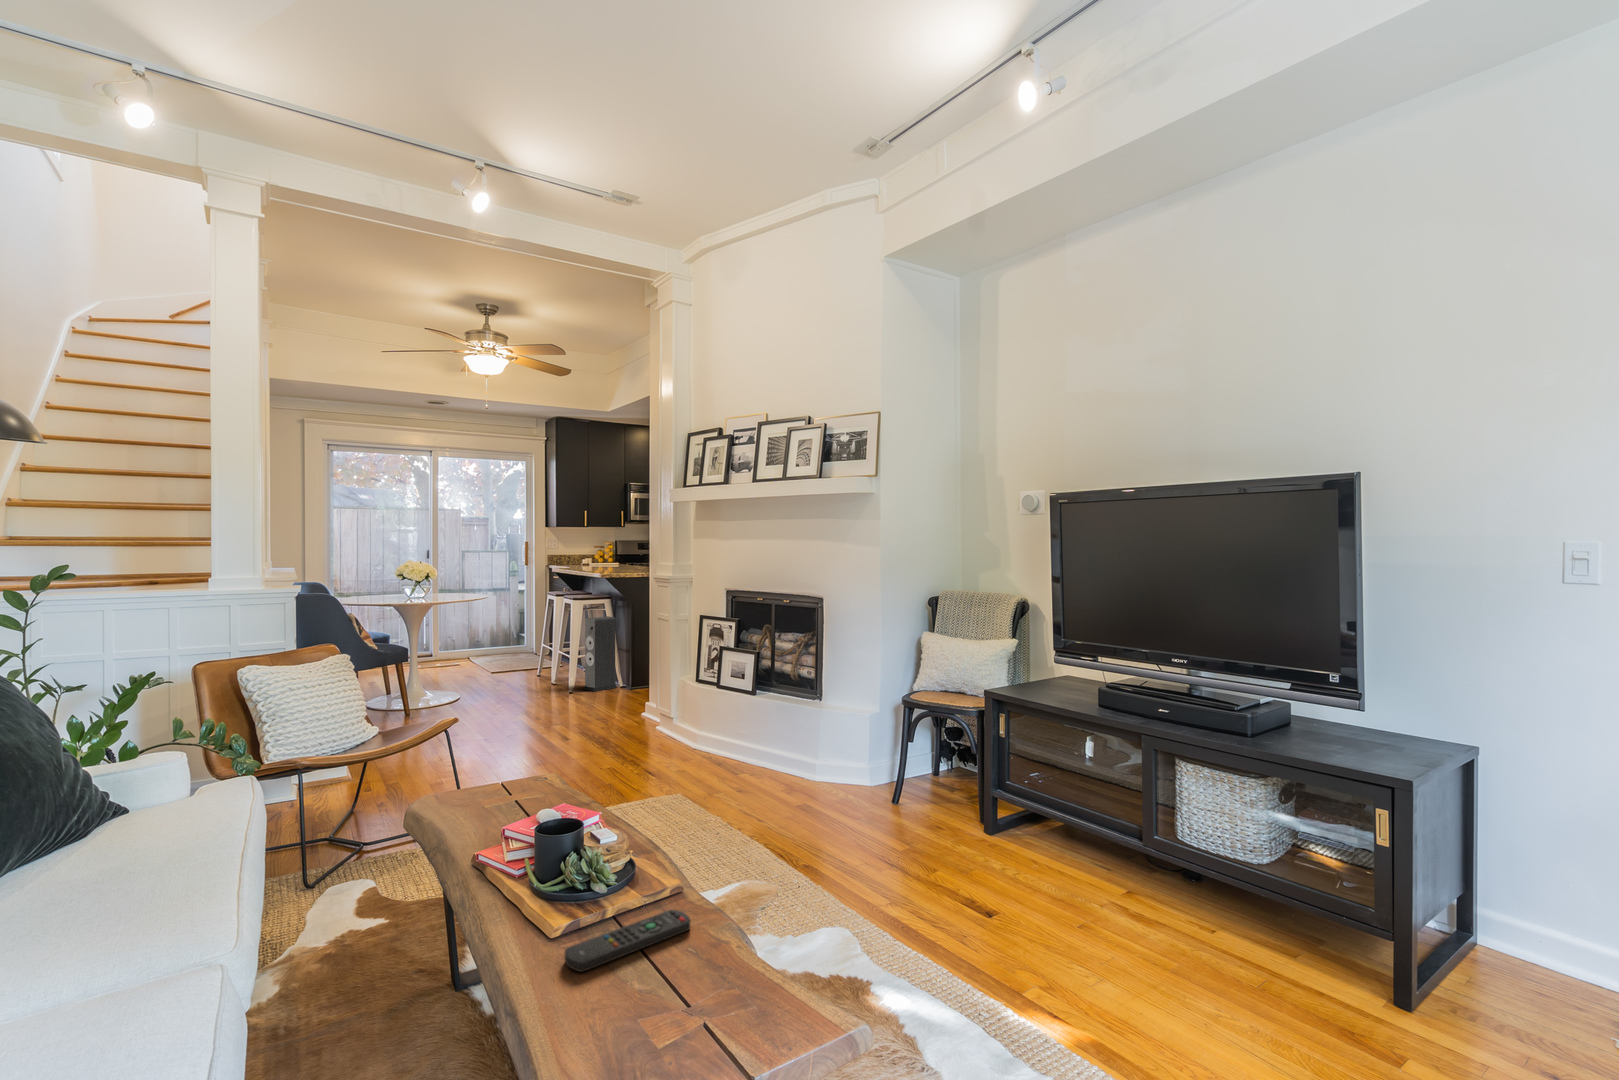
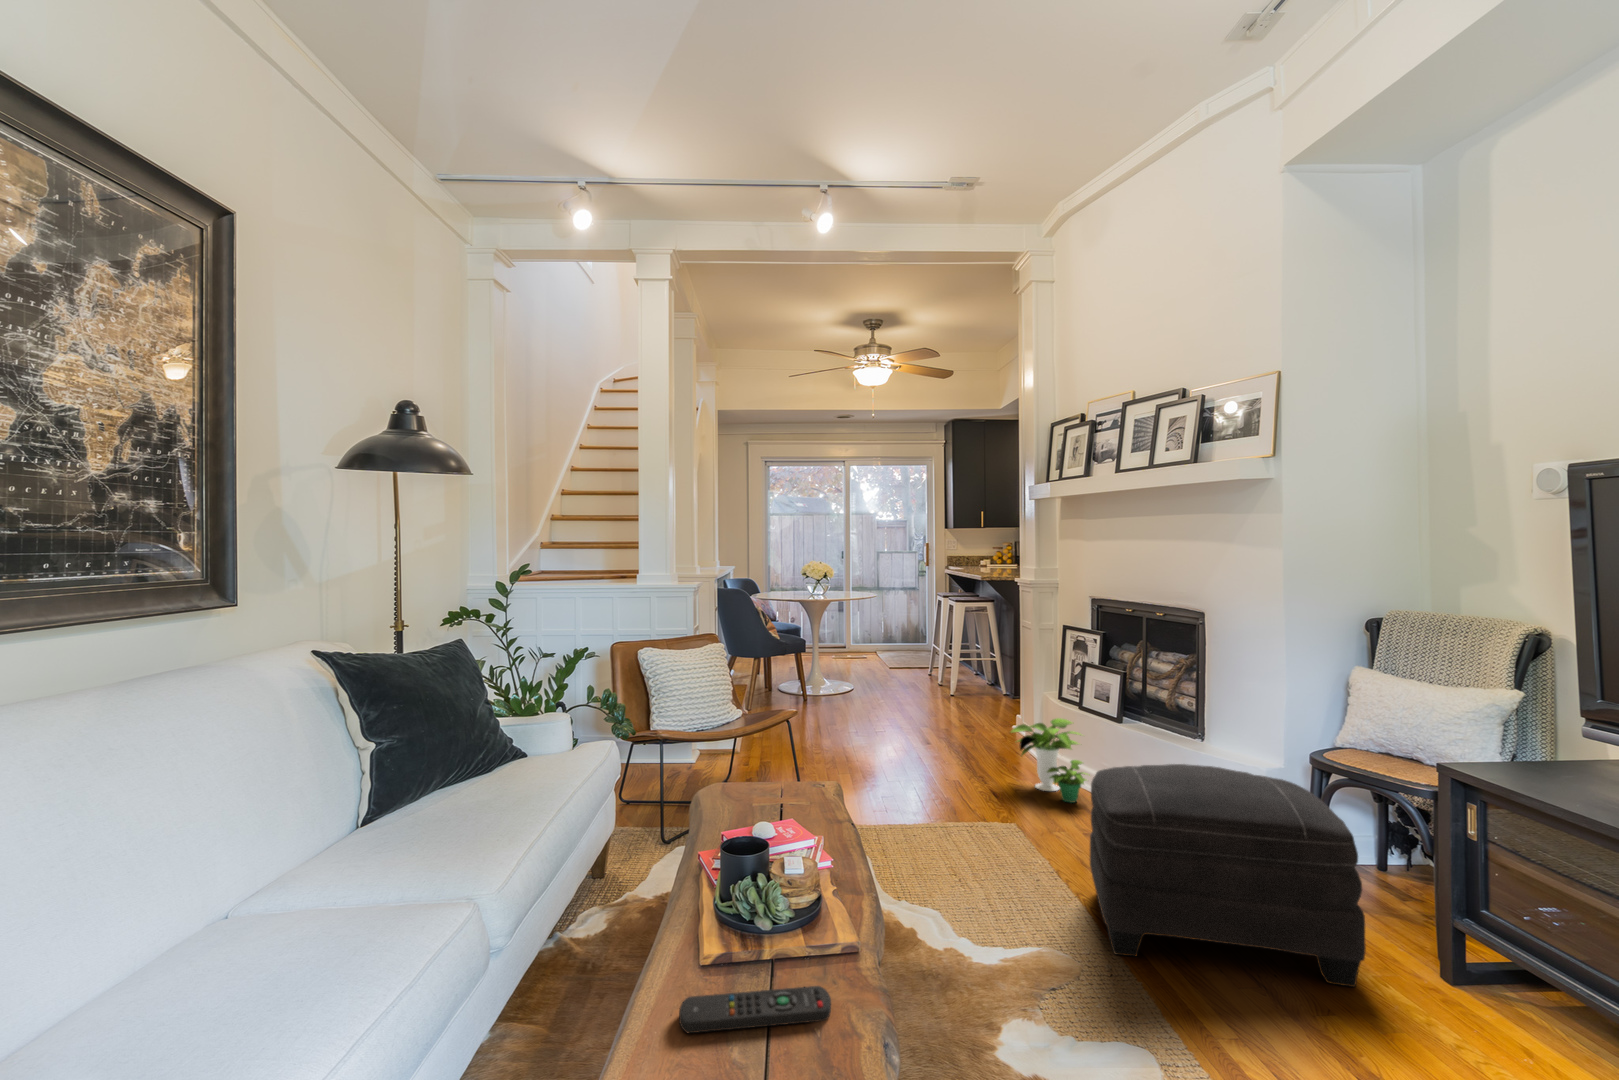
speaker: present [583,616,617,692] -> none [966,619,1001,694]
potted plant: none [661,699,734,771] -> present [1011,718,1090,803]
ottoman: none [758,715,948,872] -> present [1090,764,1366,987]

